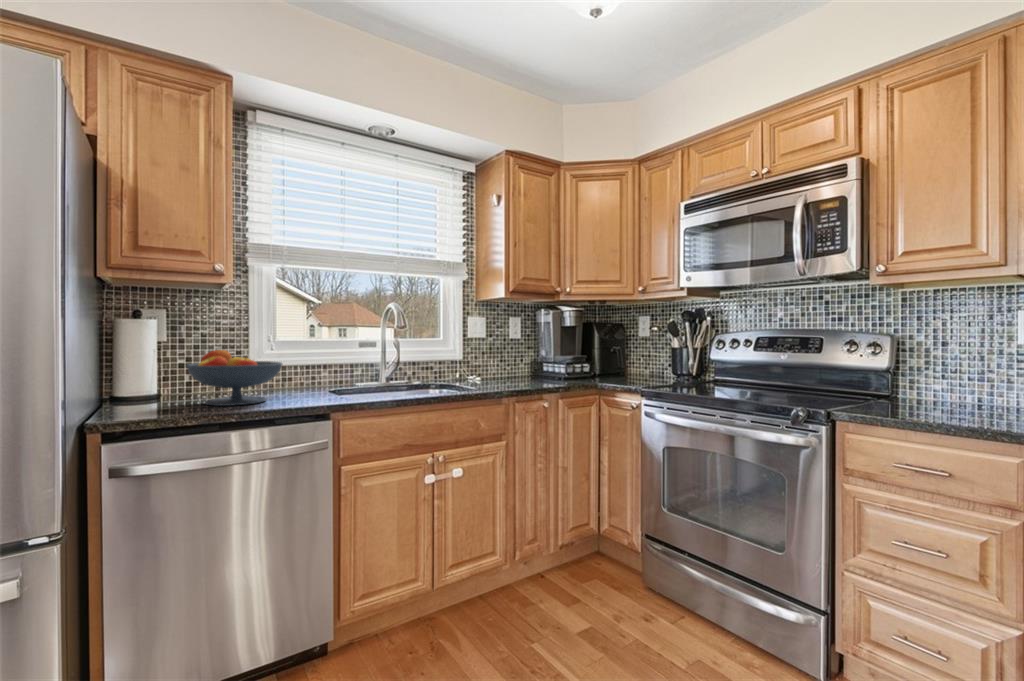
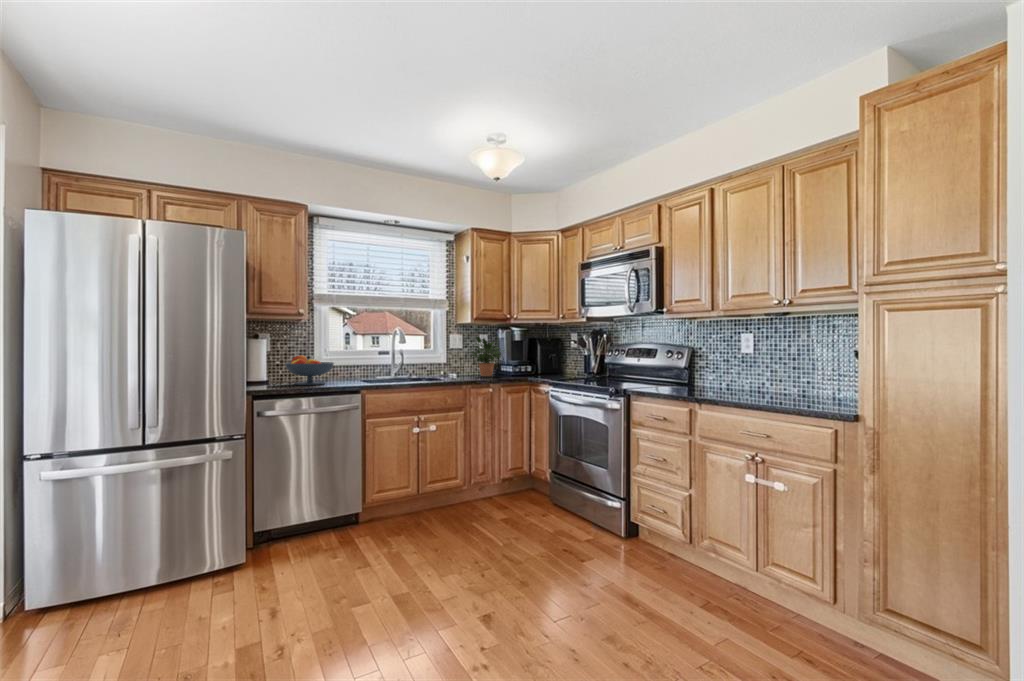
potted plant: none [496,320,561,381] -> present [470,337,501,376]

